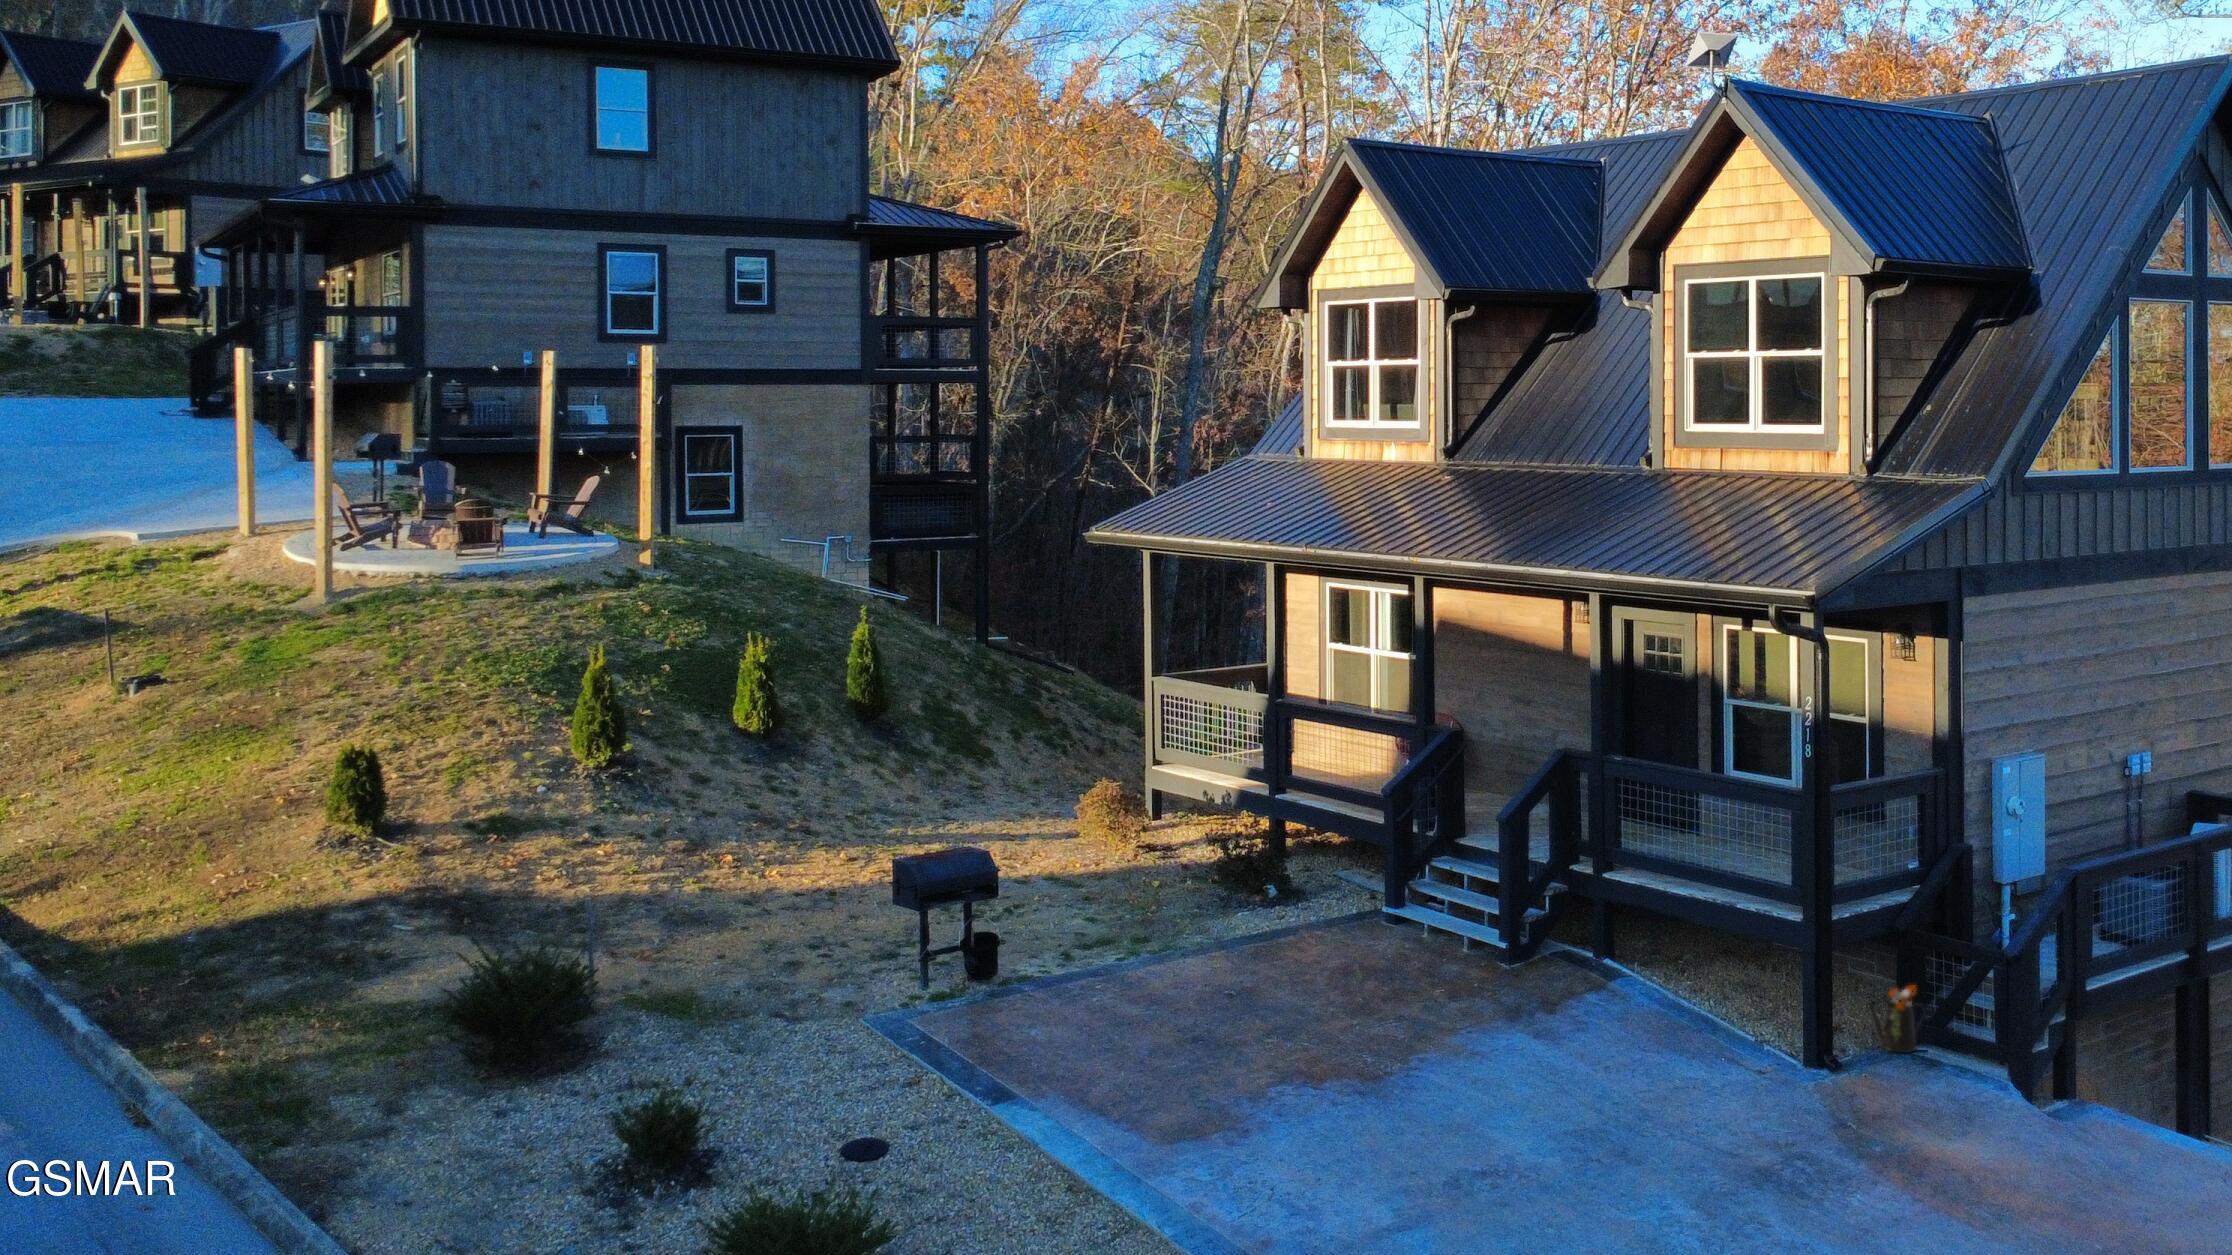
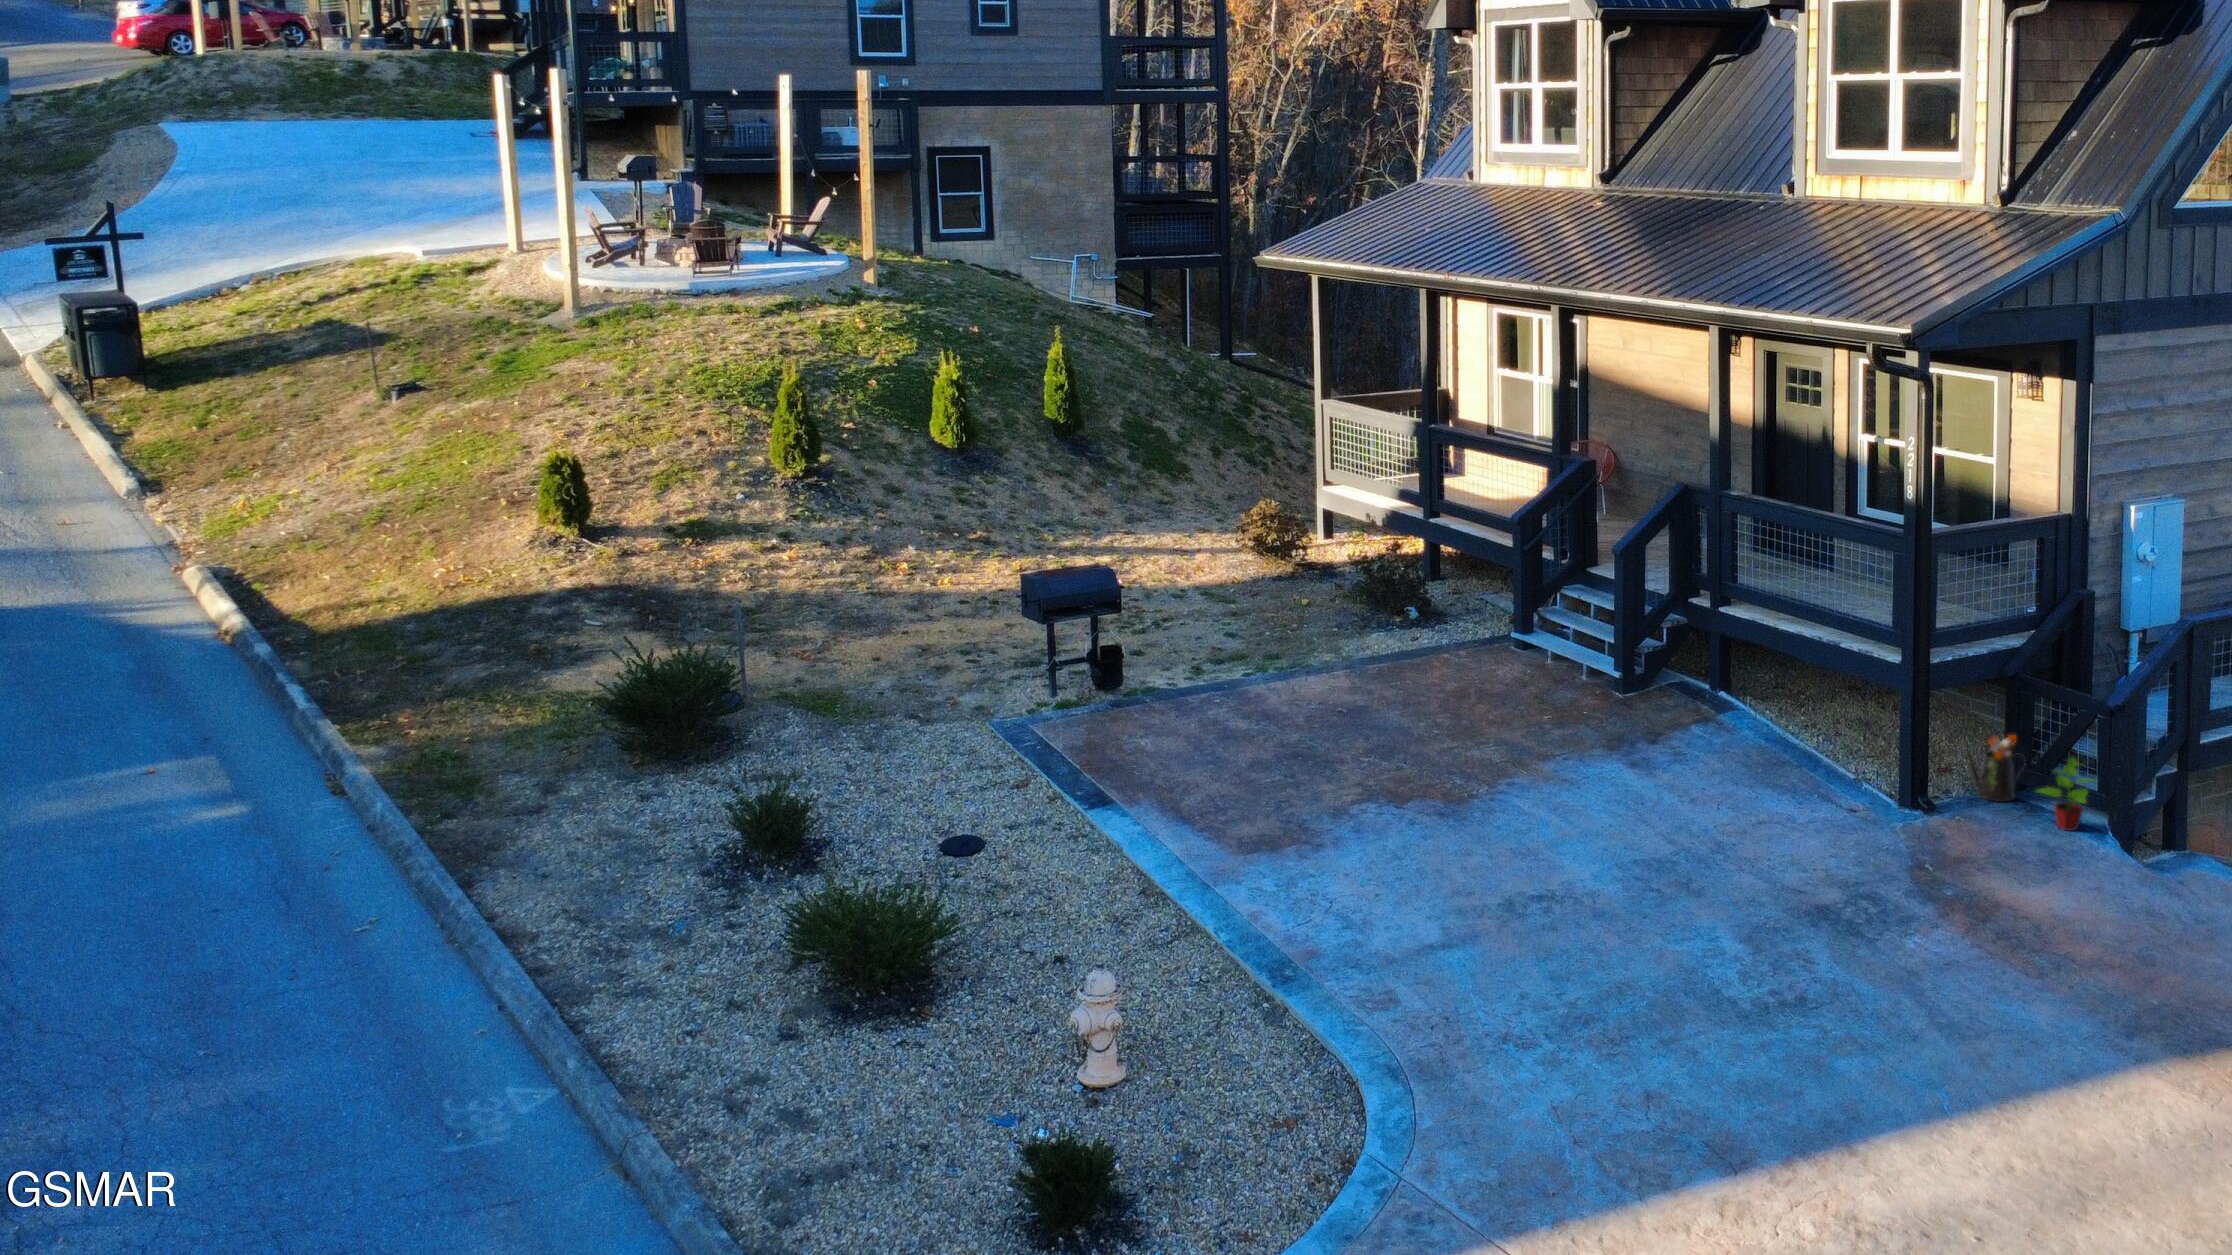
potted plant: none [1941,1002,2003,1077] -> present [2037,756,2095,831]

